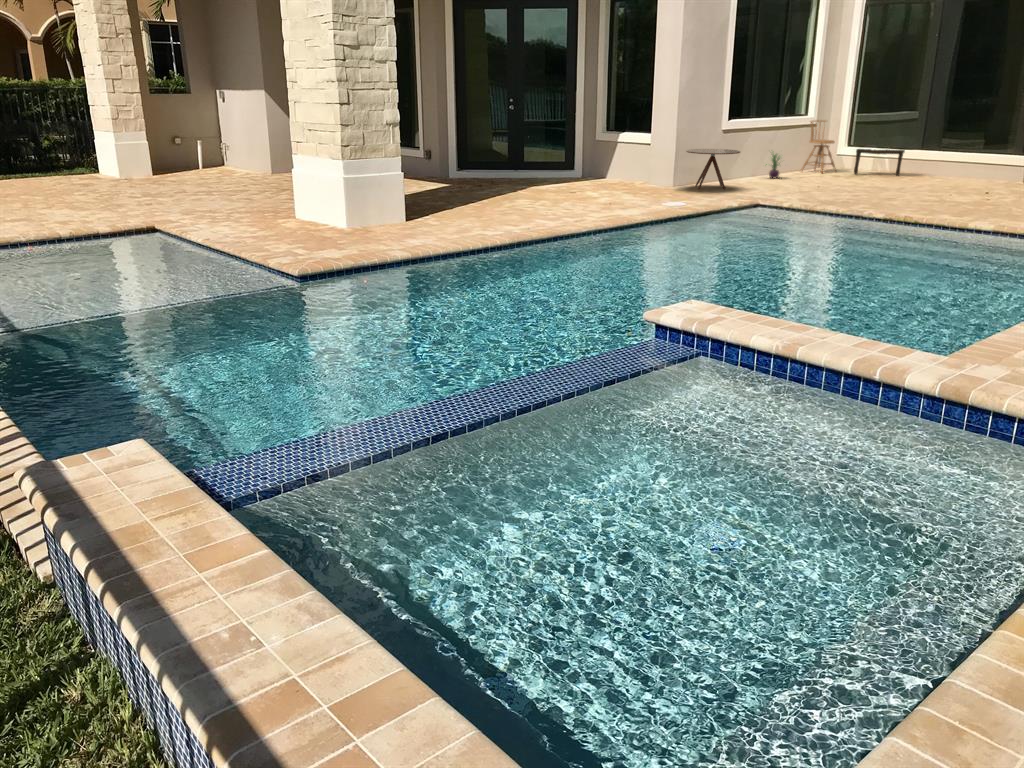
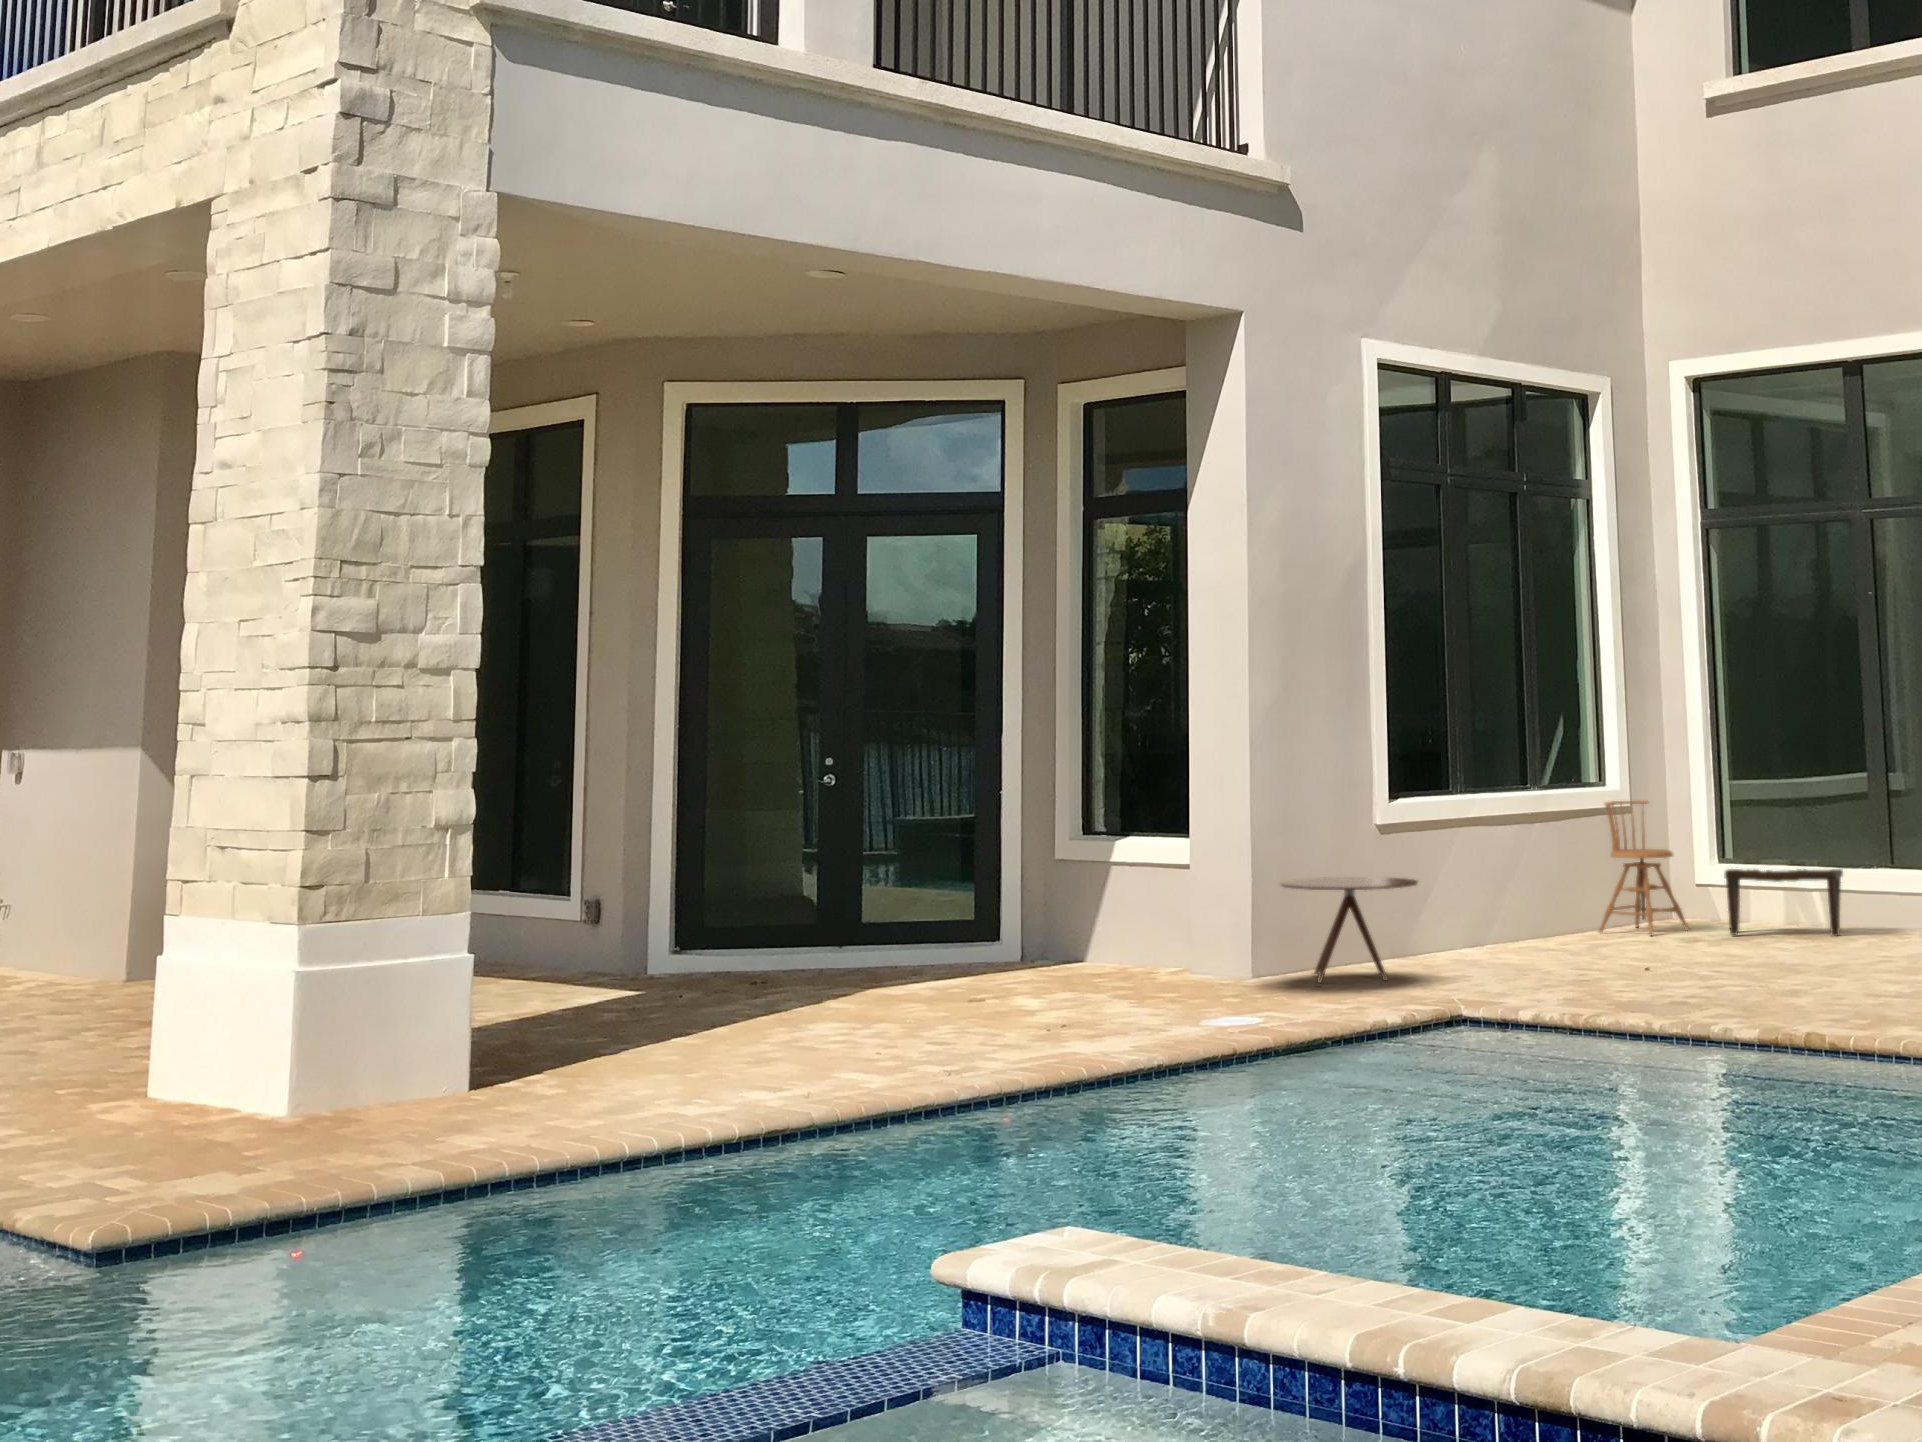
decorative plant: present [766,154,780,178] -> none [1483,877,1561,951]

